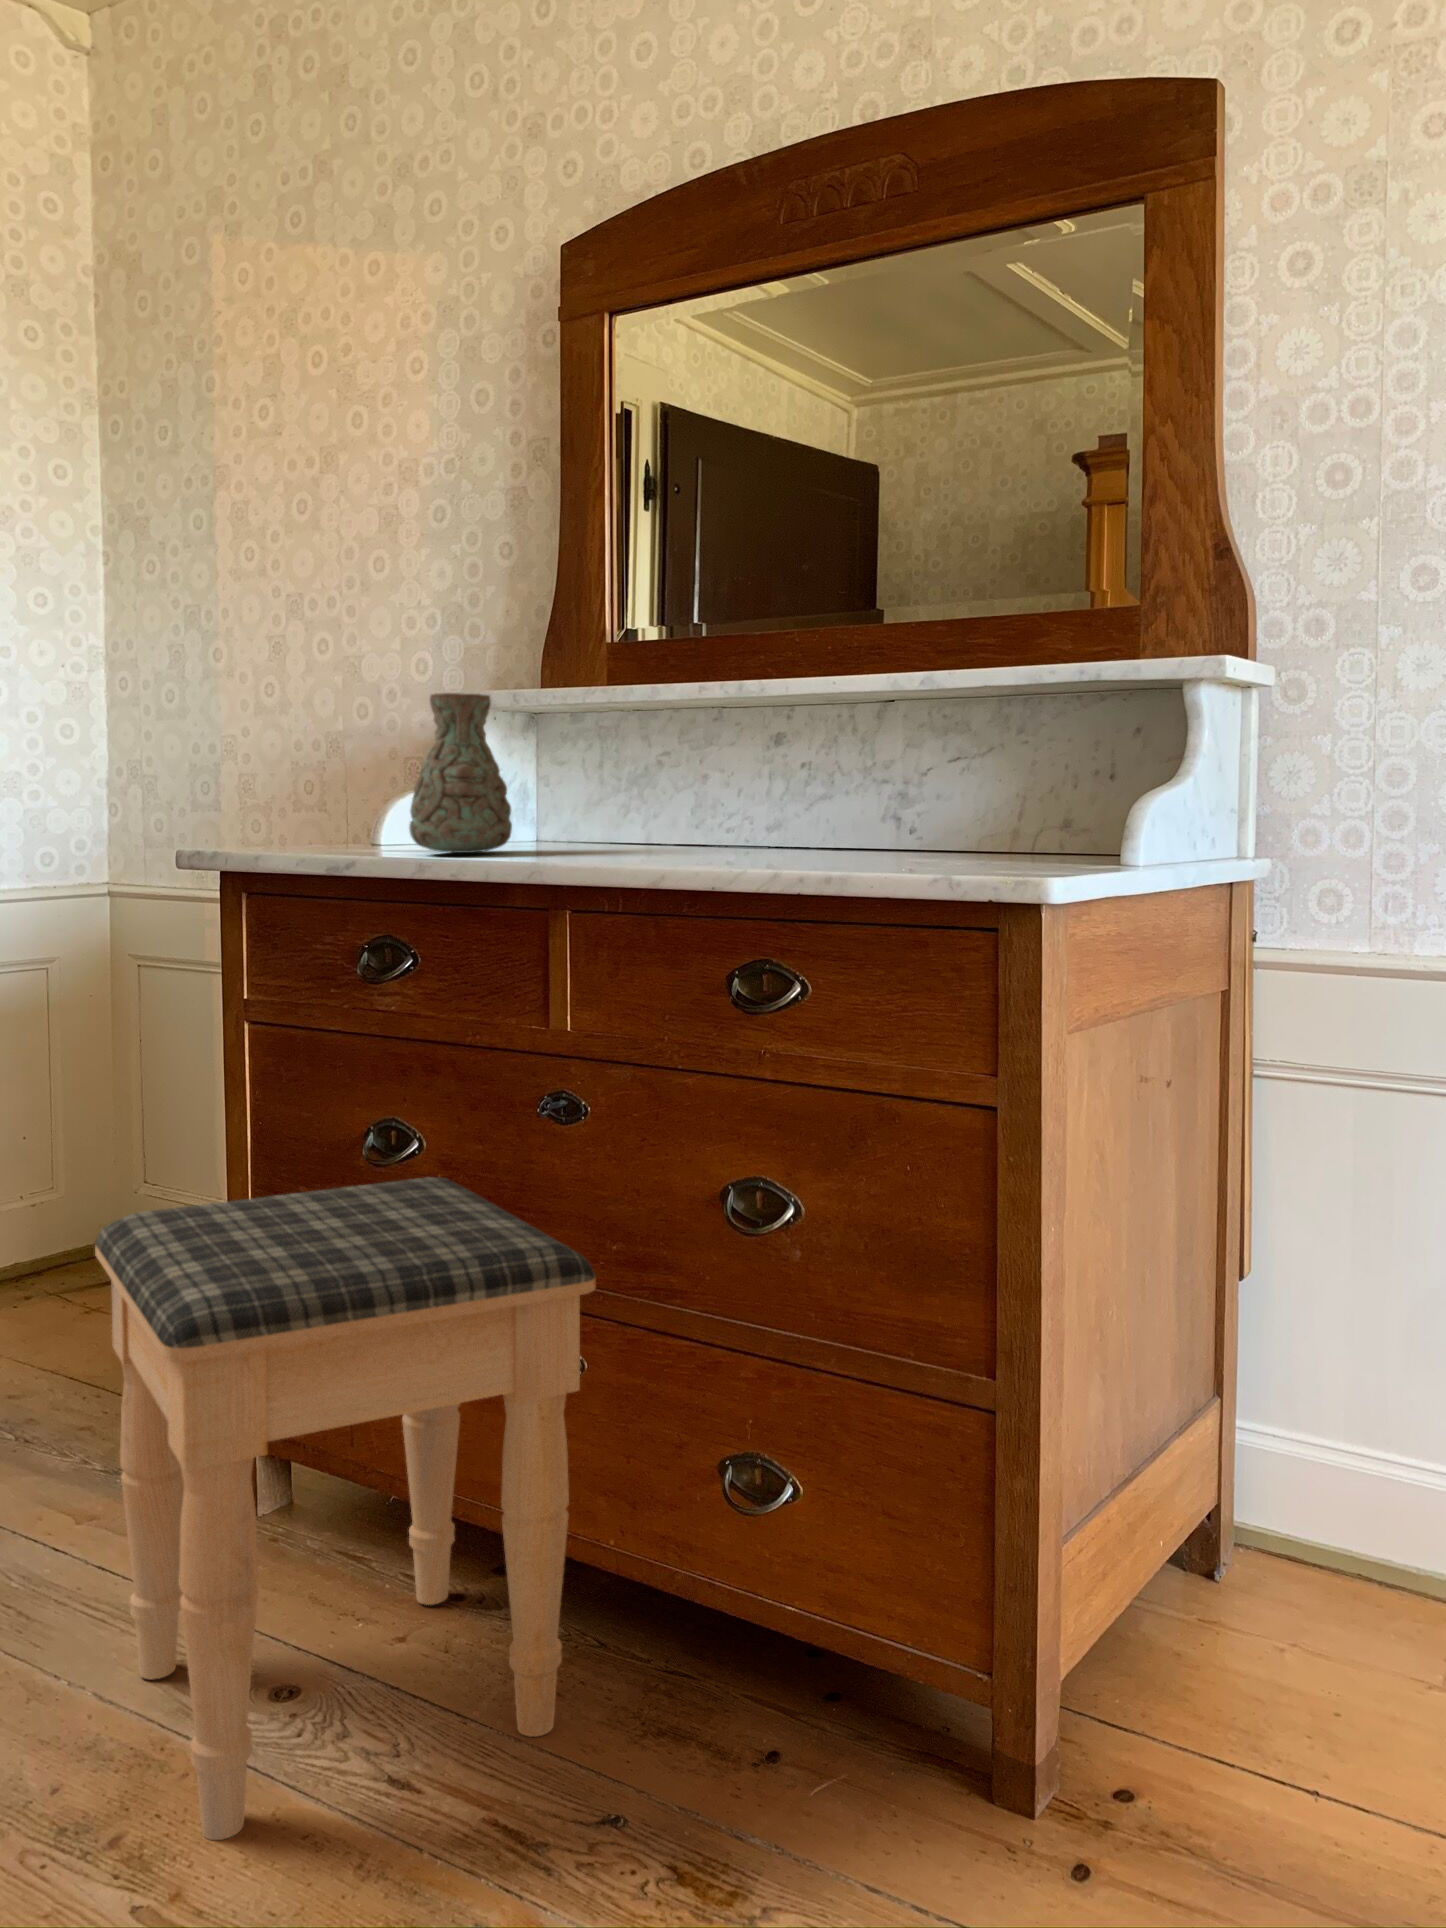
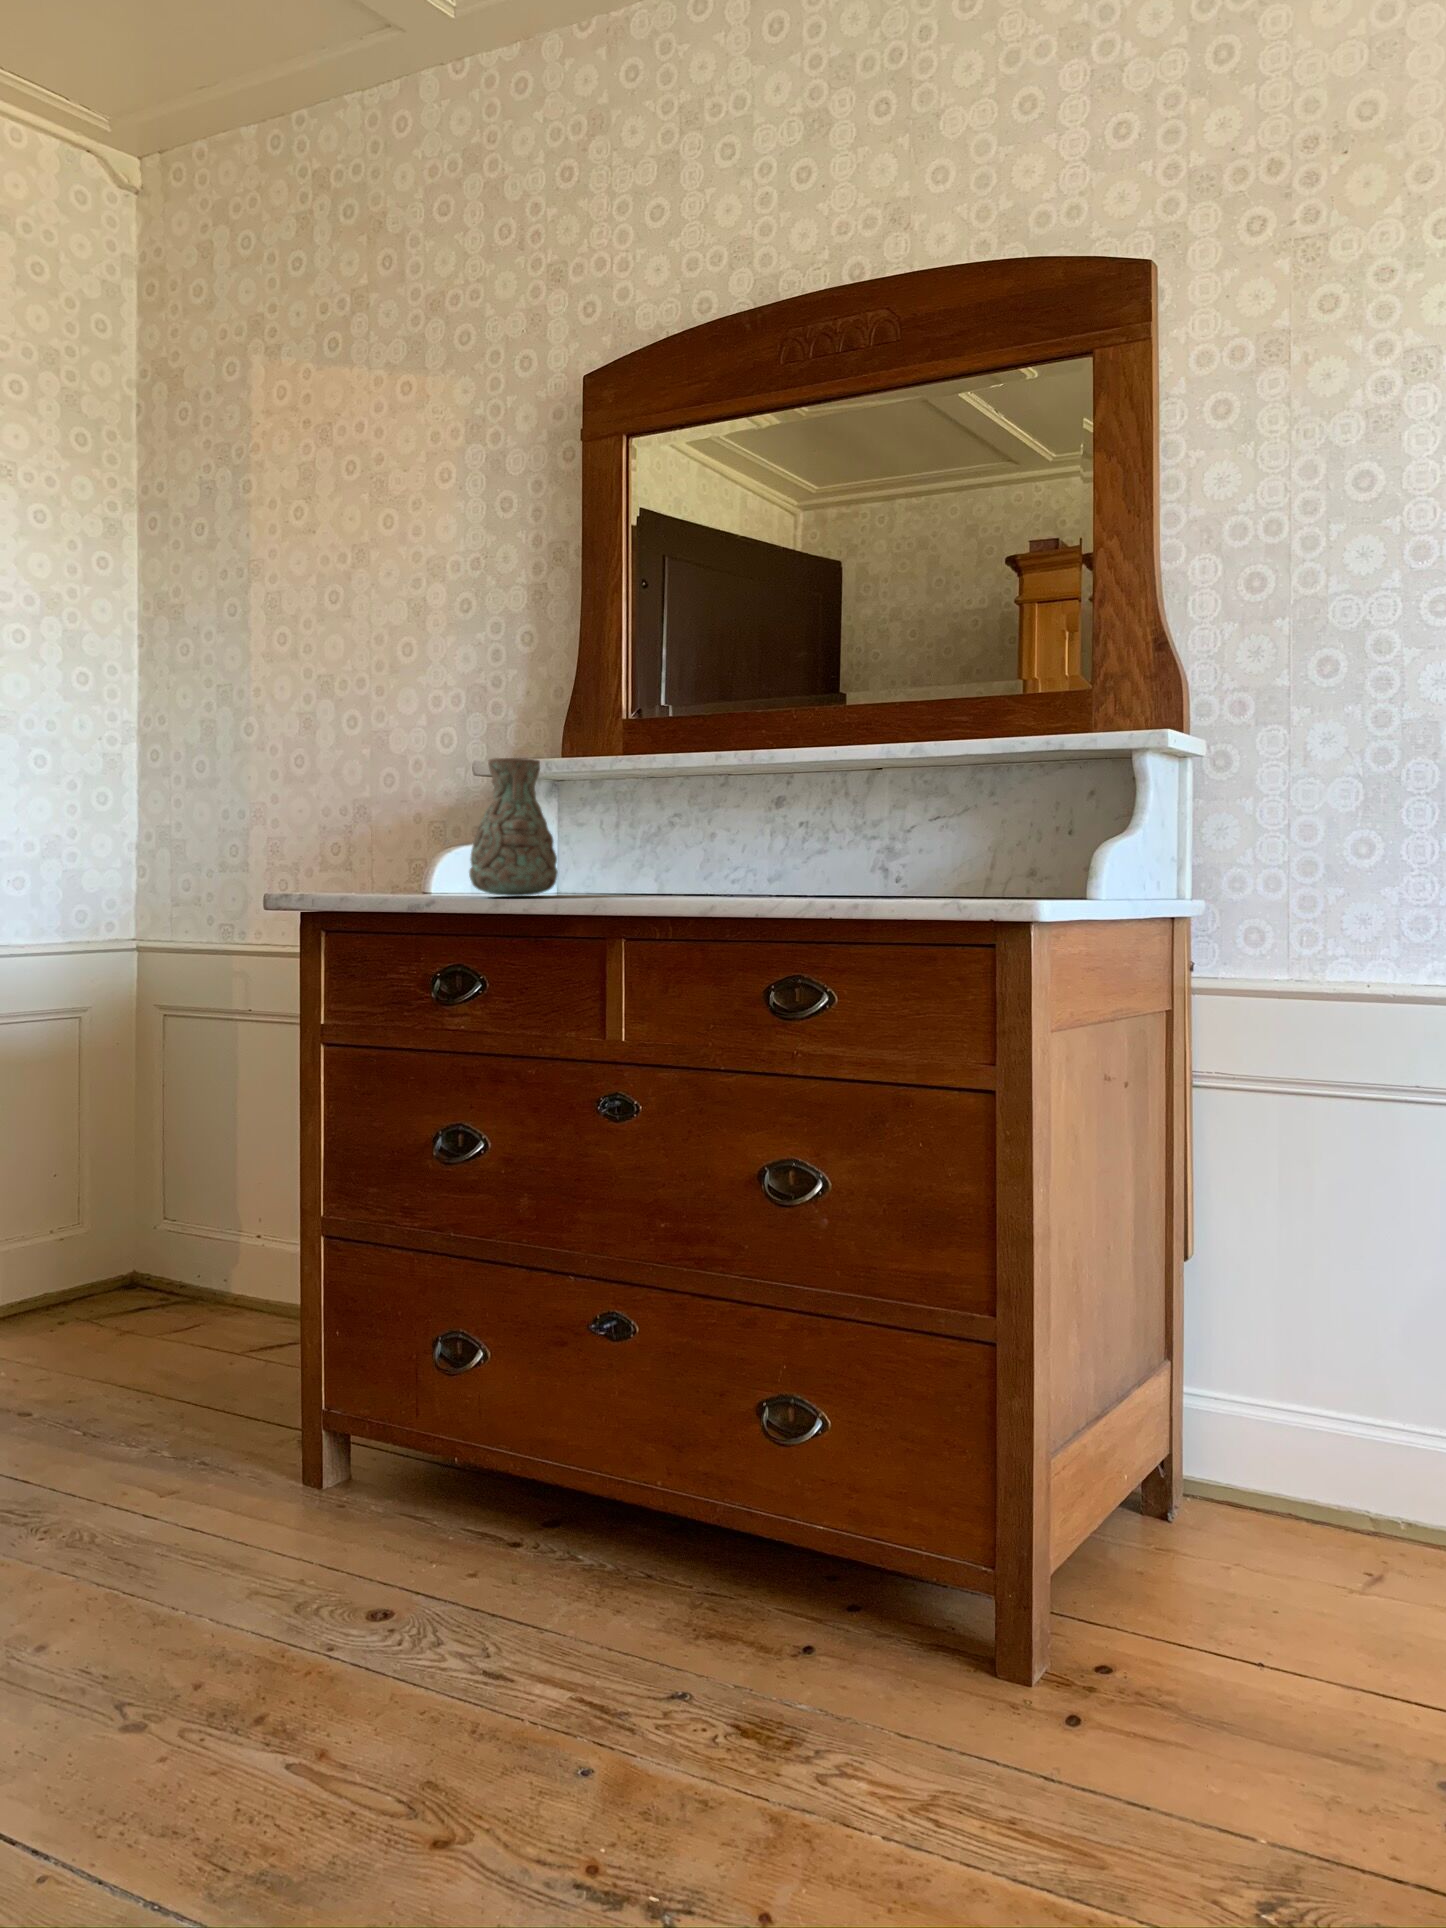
footstool: present [95,1177,595,1840] -> none [217,1173,657,1718]

